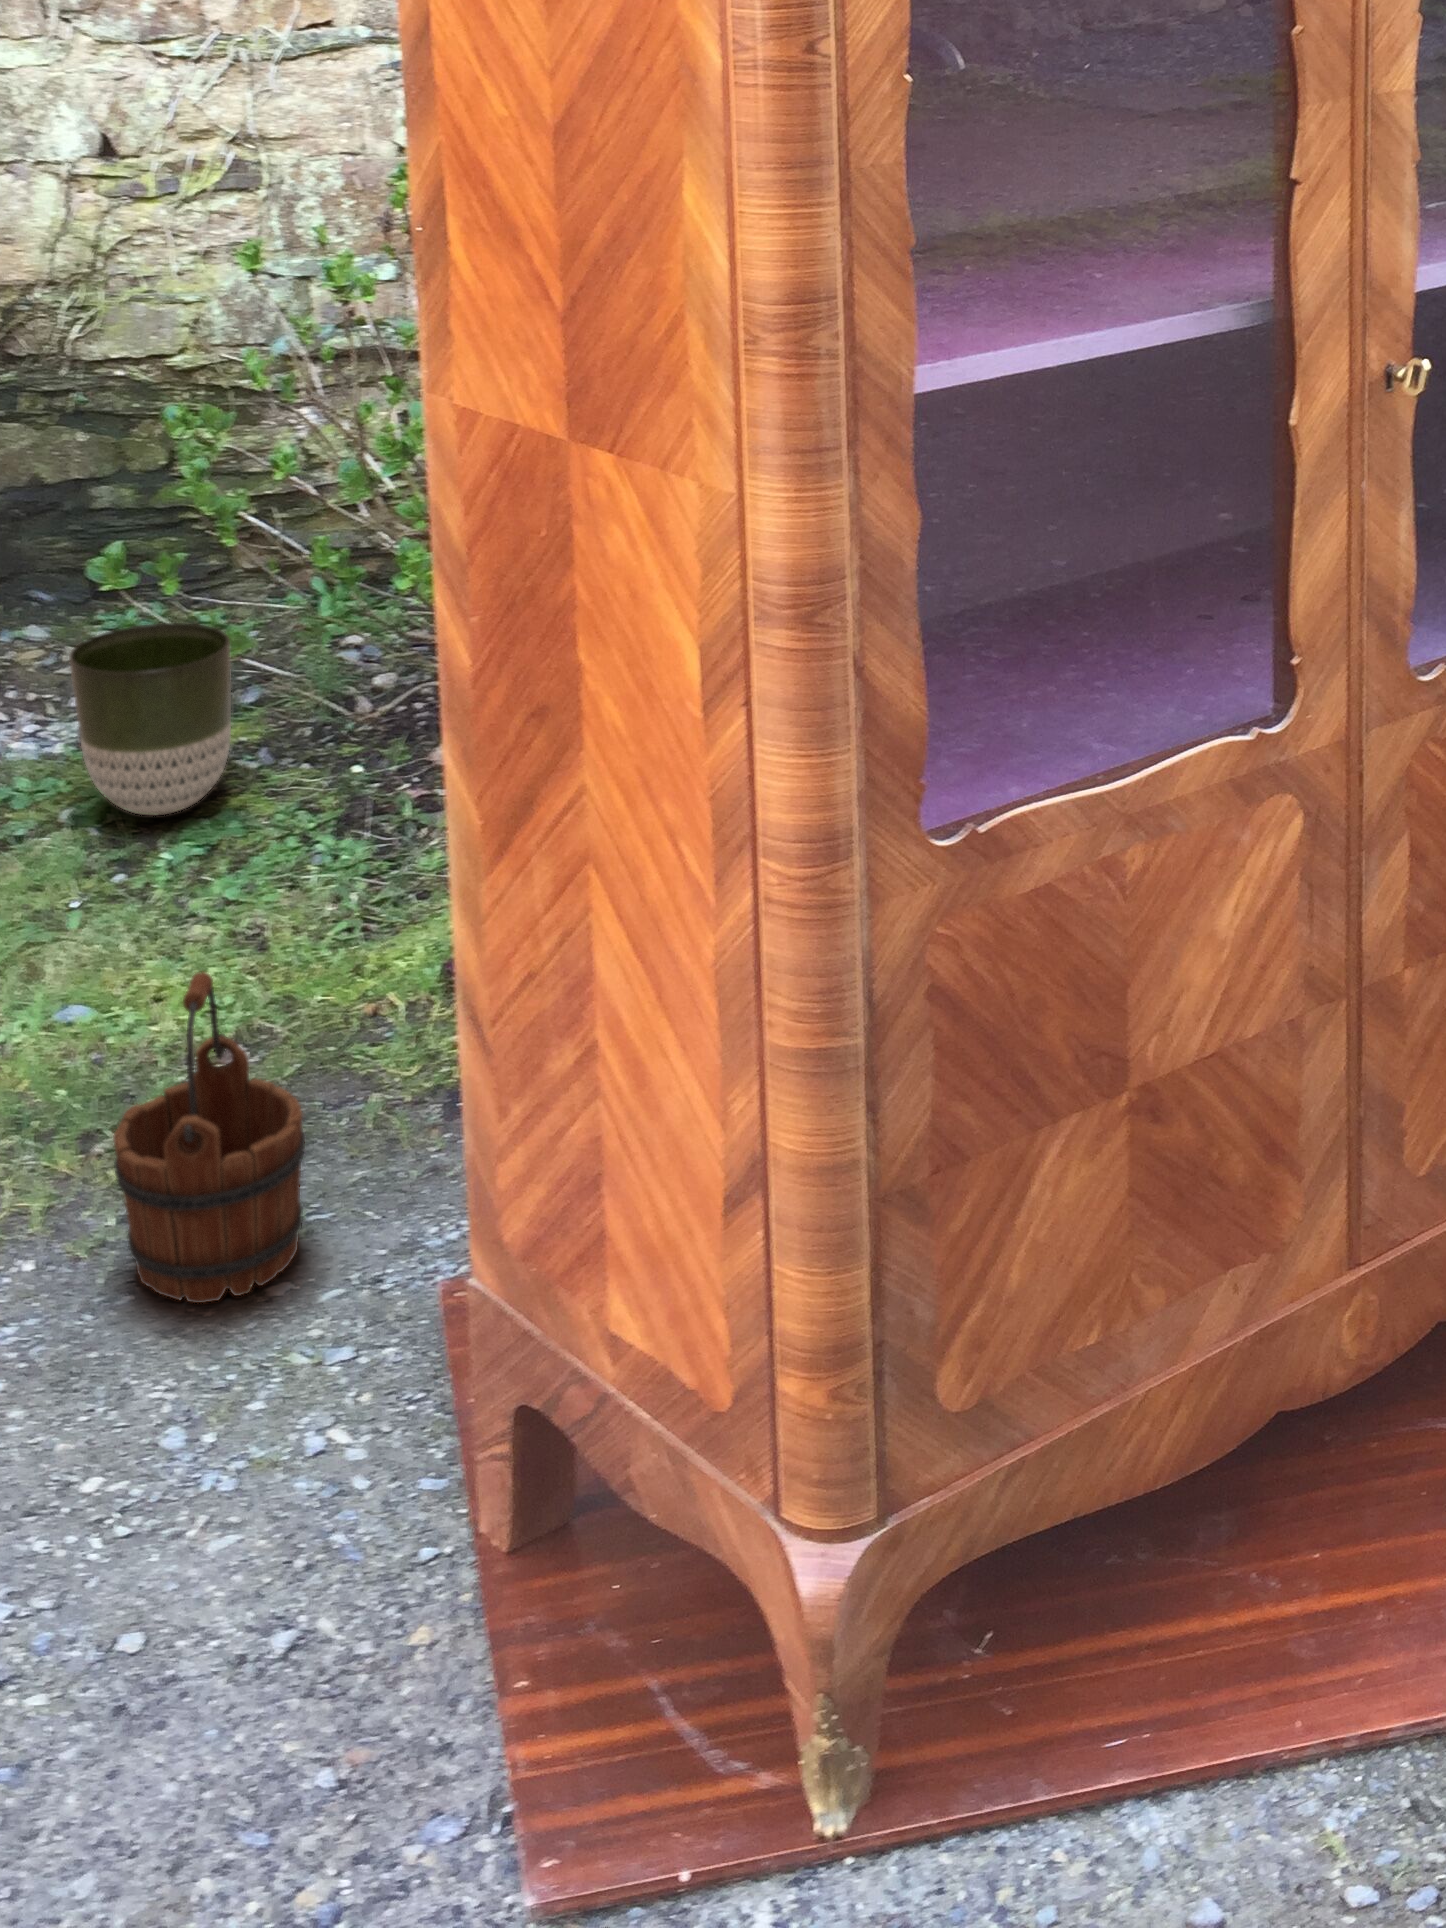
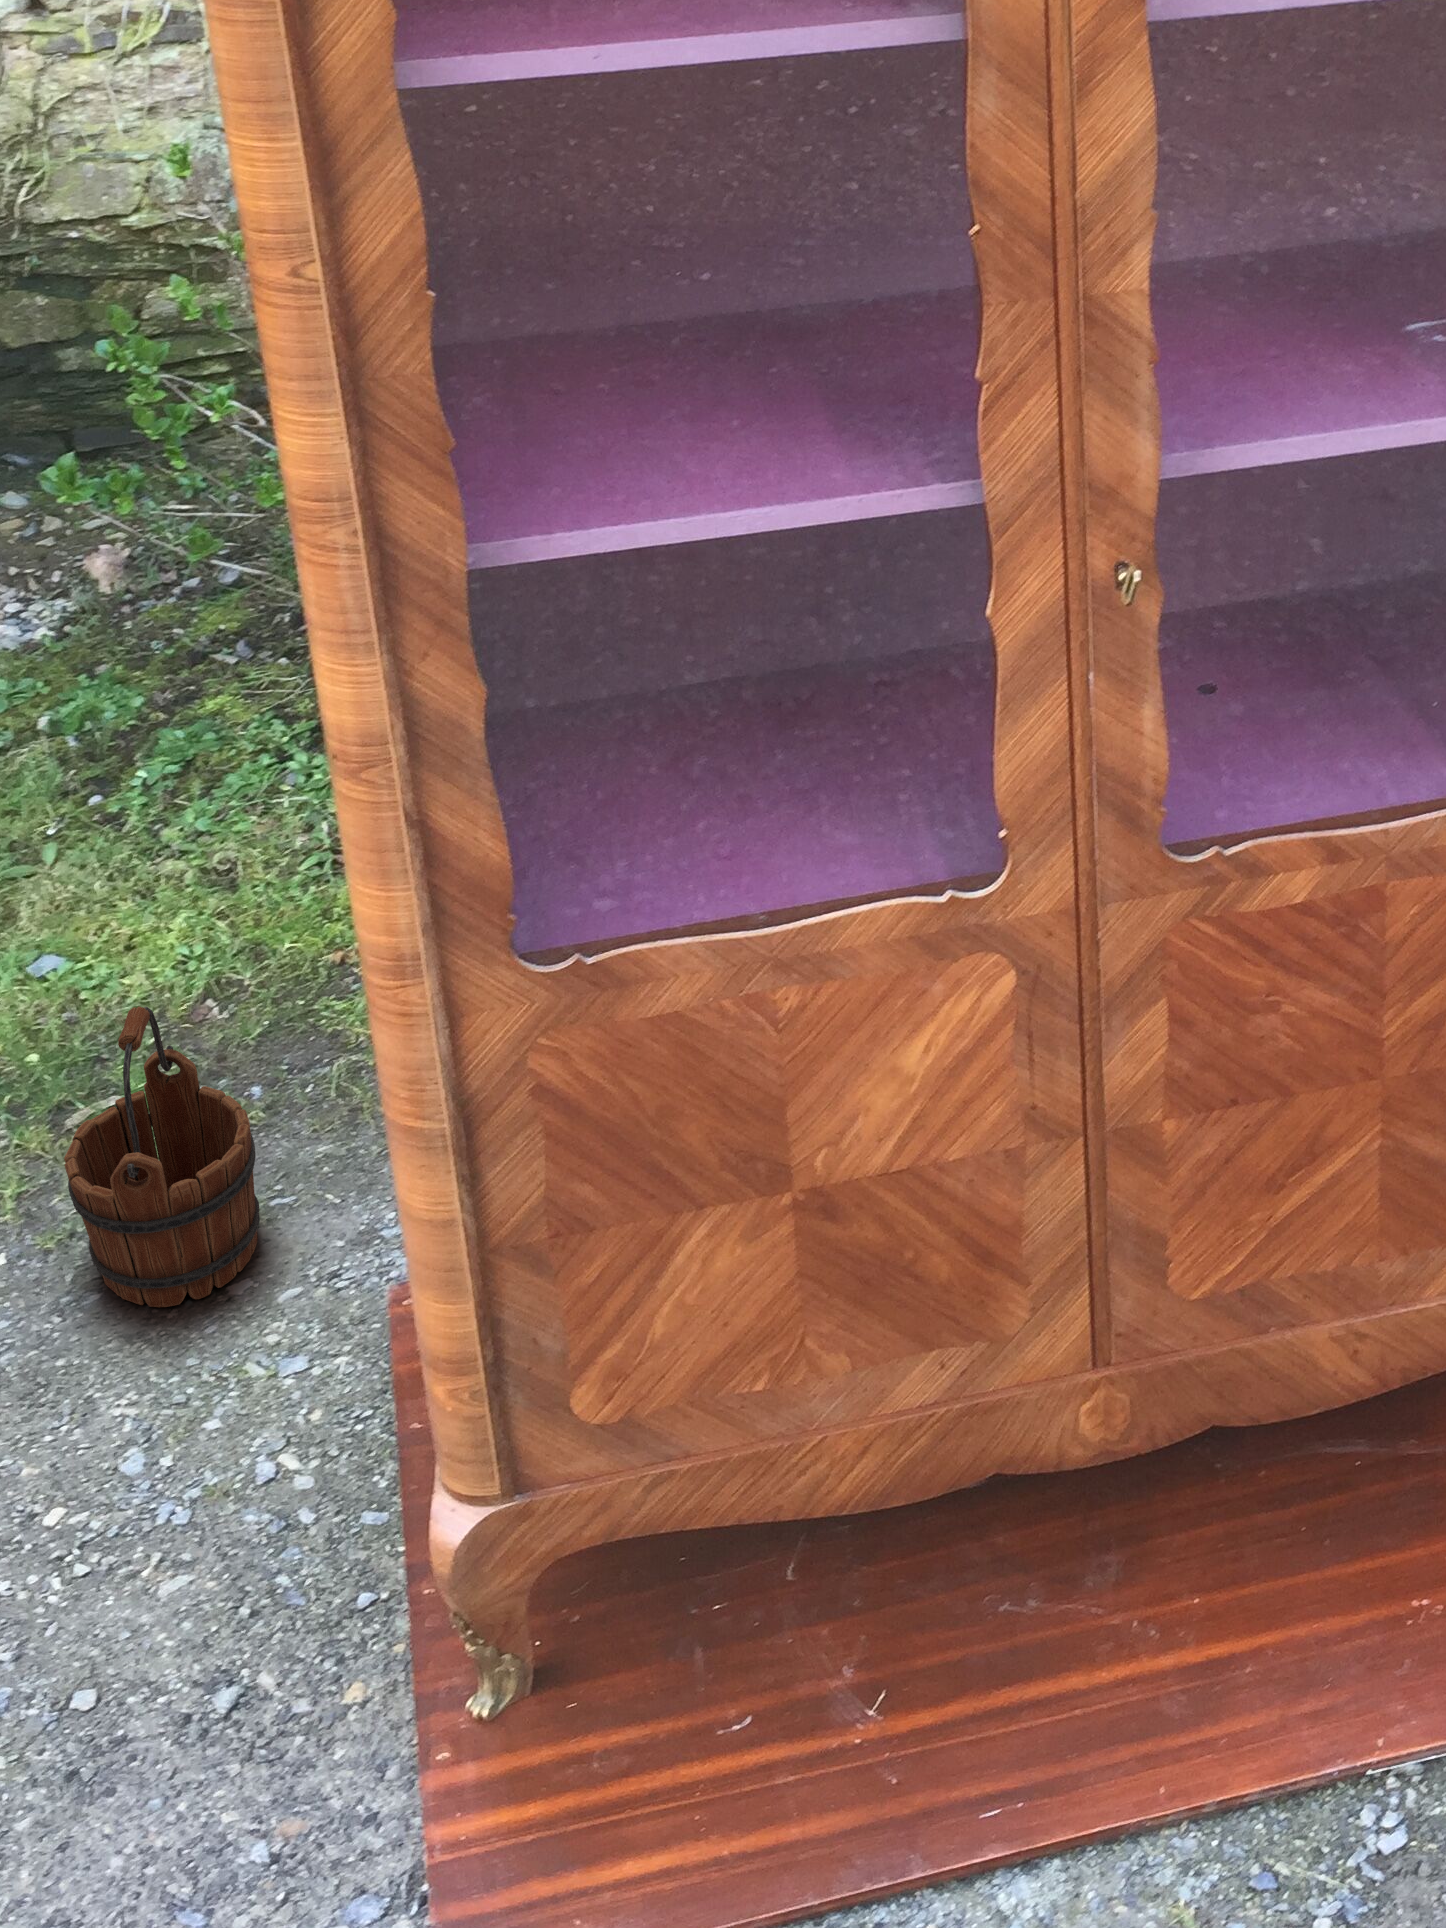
planter: present [69,623,231,816] -> none [27,531,200,725]

